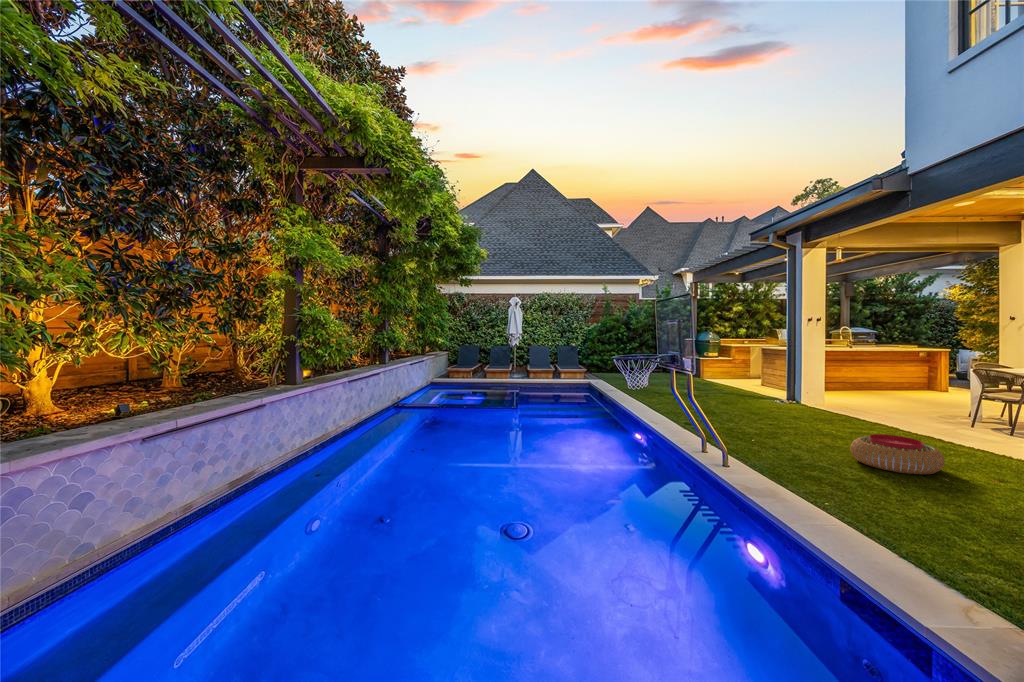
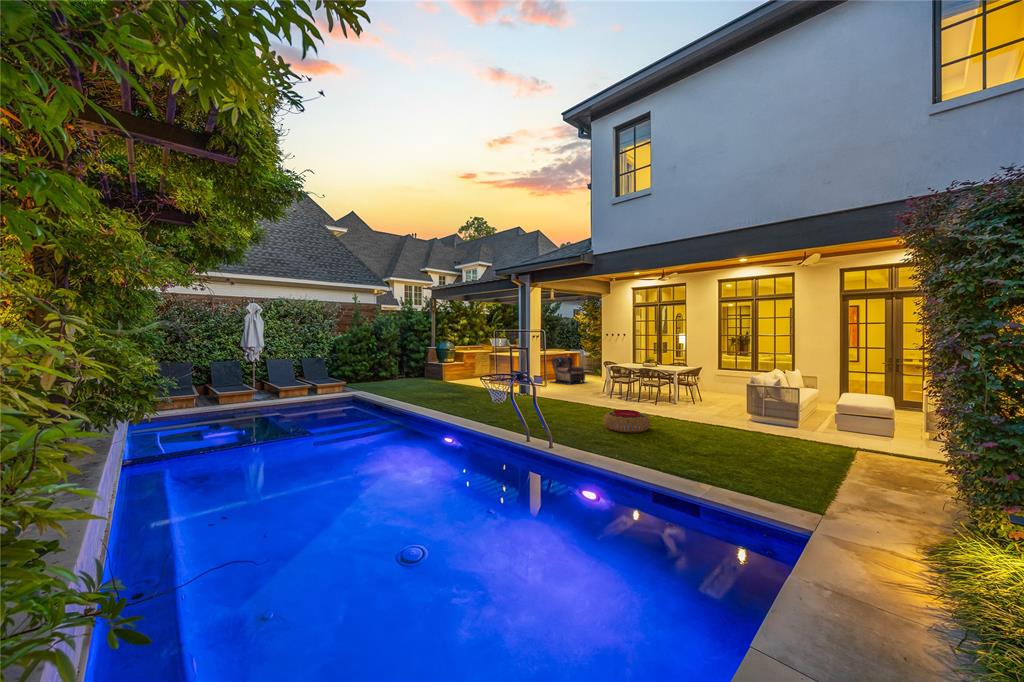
armchair: none [849,356,930,398] -> present [551,356,585,385]

